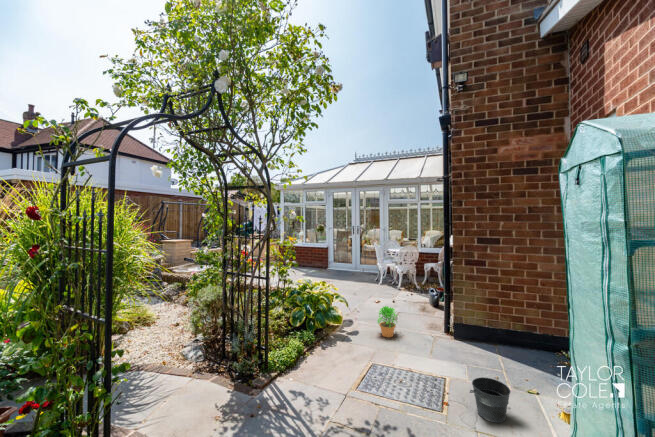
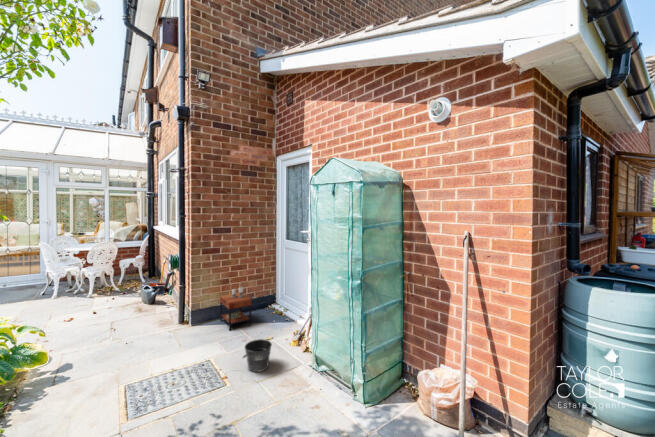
potted plant: present [378,306,397,337] -> none [102,315,133,353]
side table: none [484,311,519,363] -> present [220,287,251,330]

